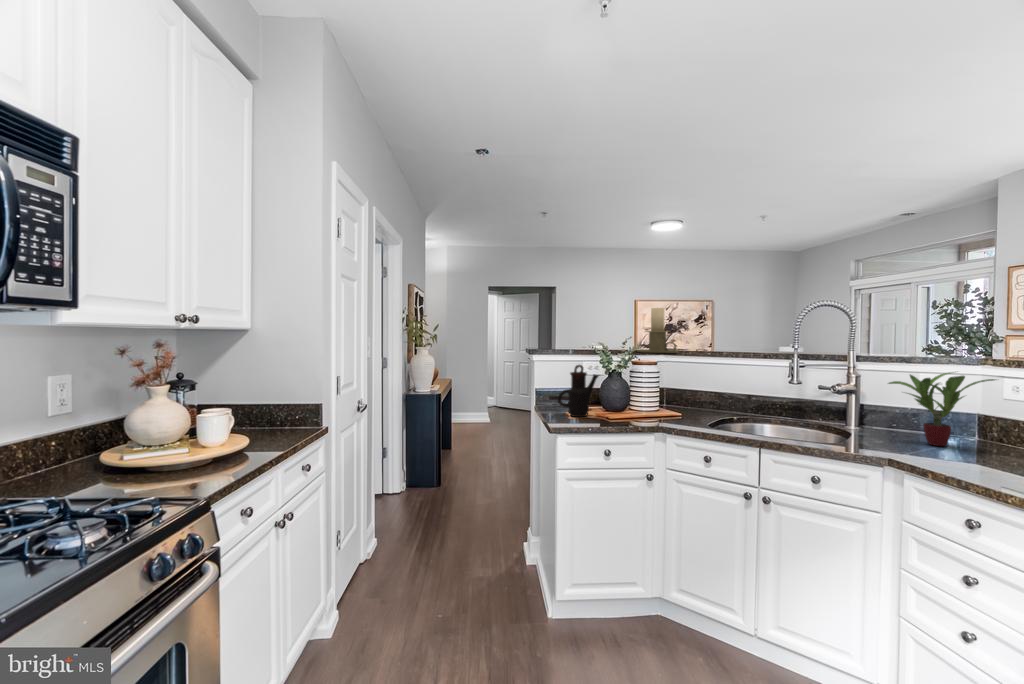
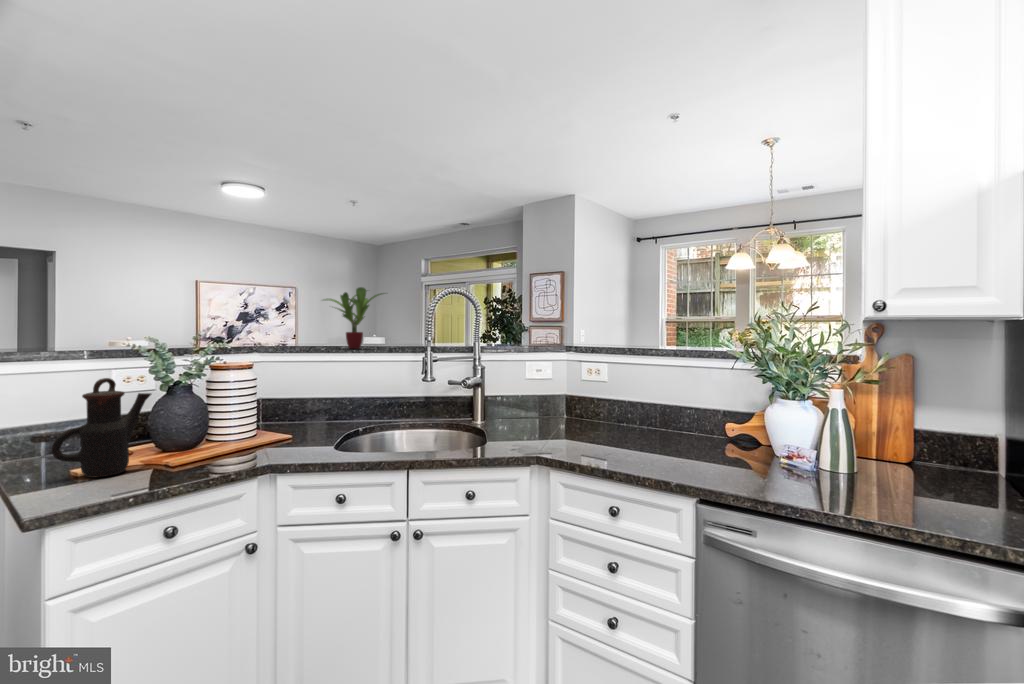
candle holder: present [637,308,679,354] -> none [215,283,287,352]
potted plant: present [888,372,996,446] -> present [324,287,384,349]

